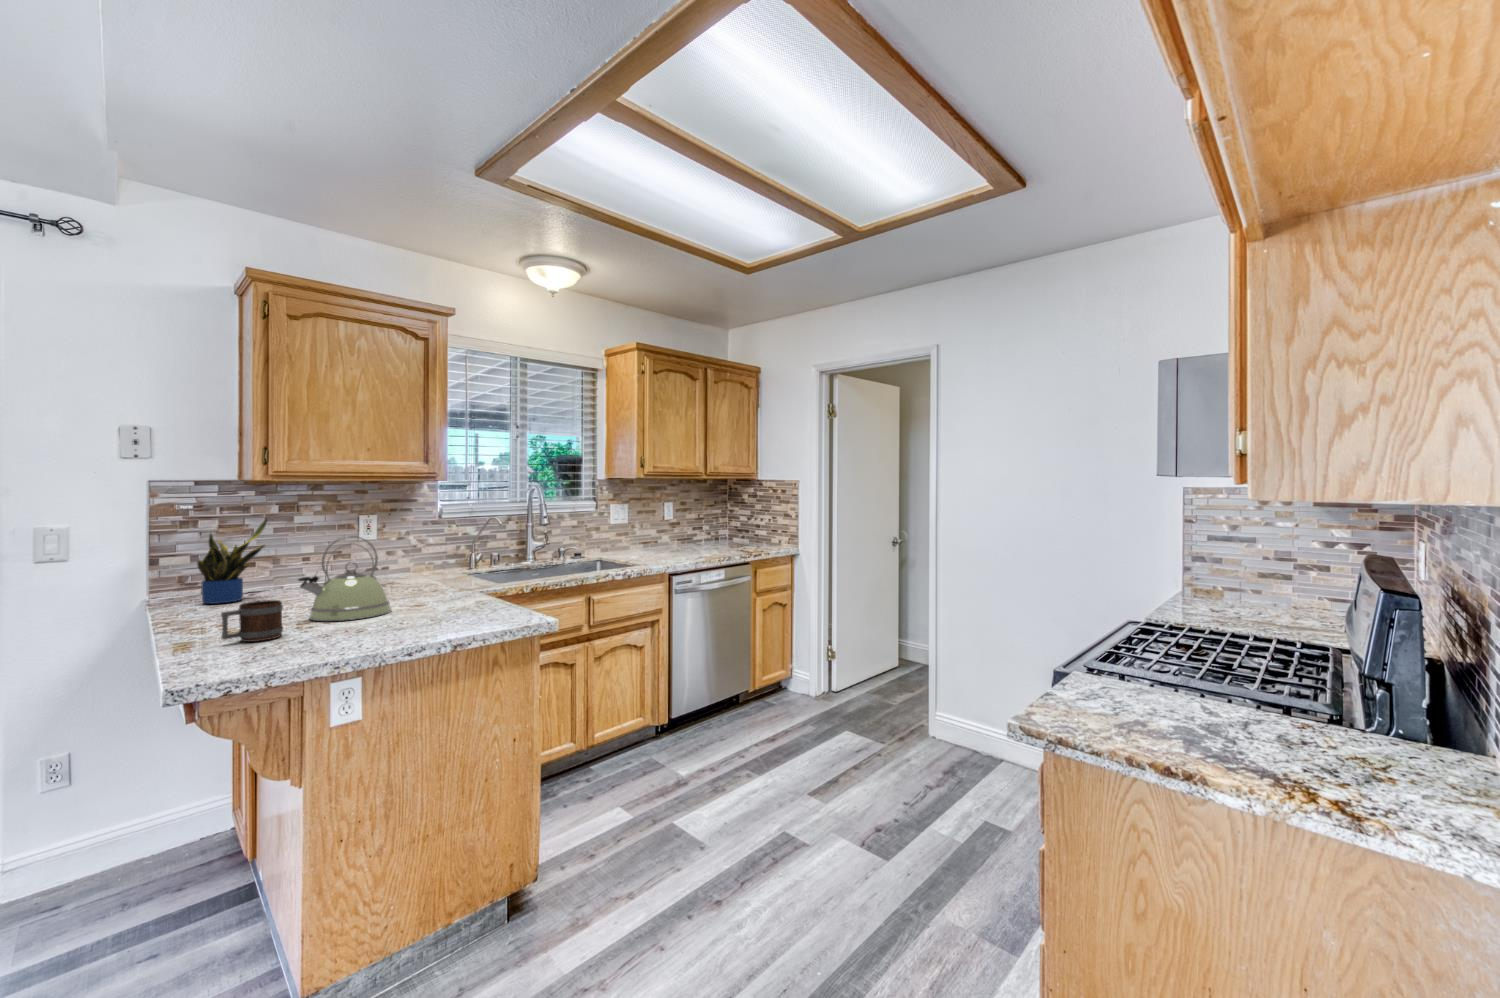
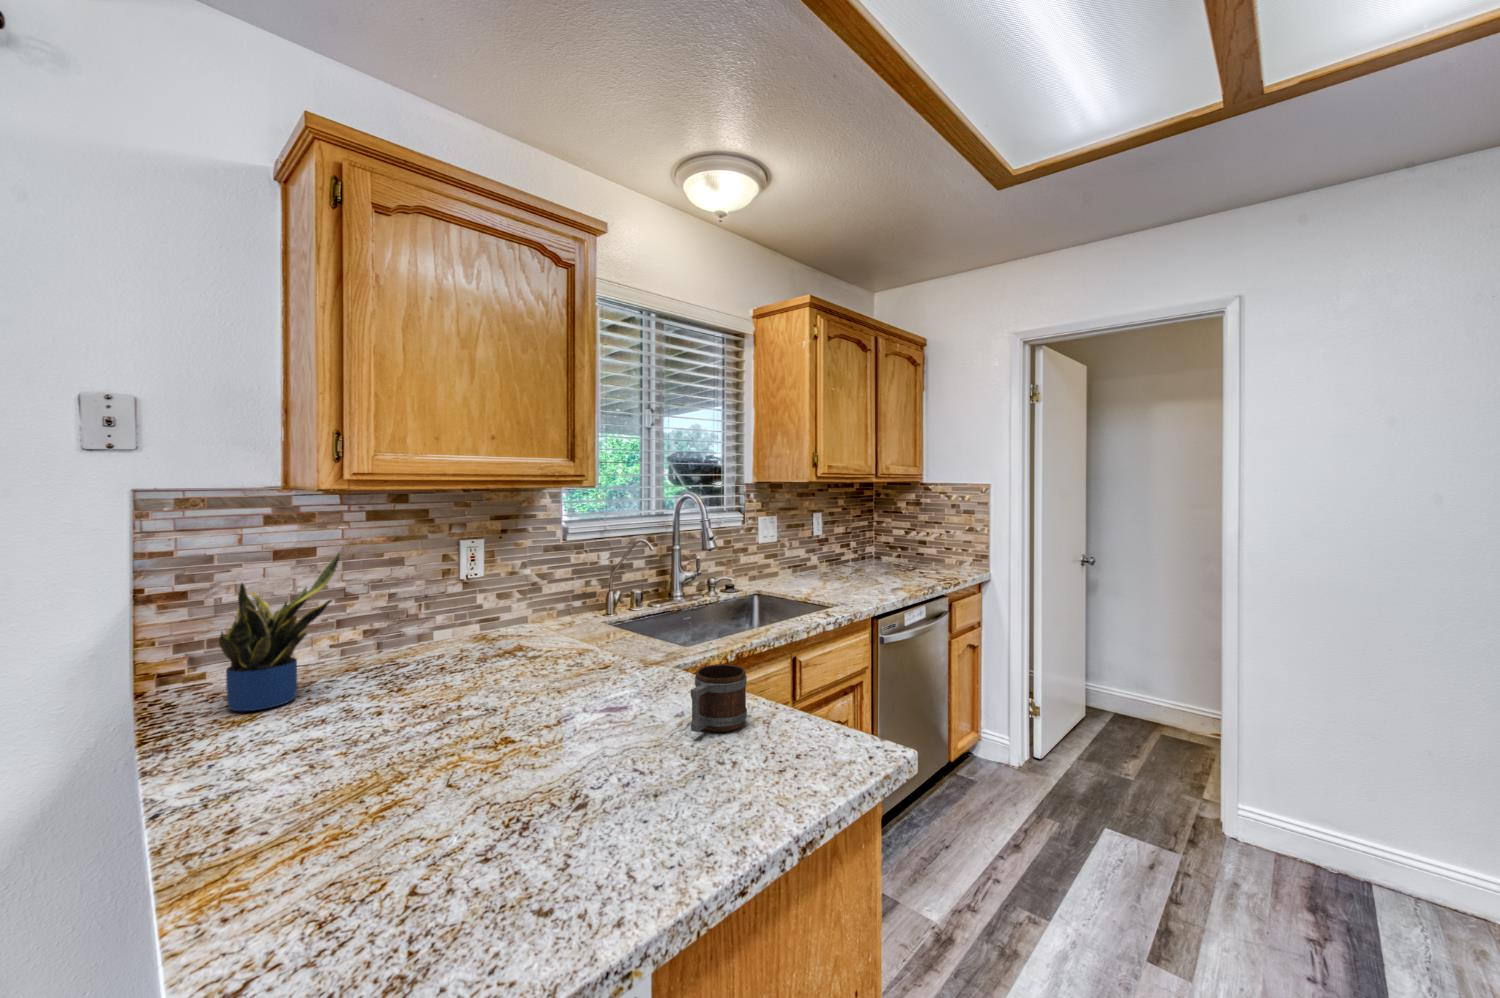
kettle: present [298,536,391,621] -> none [440,600,600,784]
mug: present [221,600,283,642] -> present [691,664,747,732]

